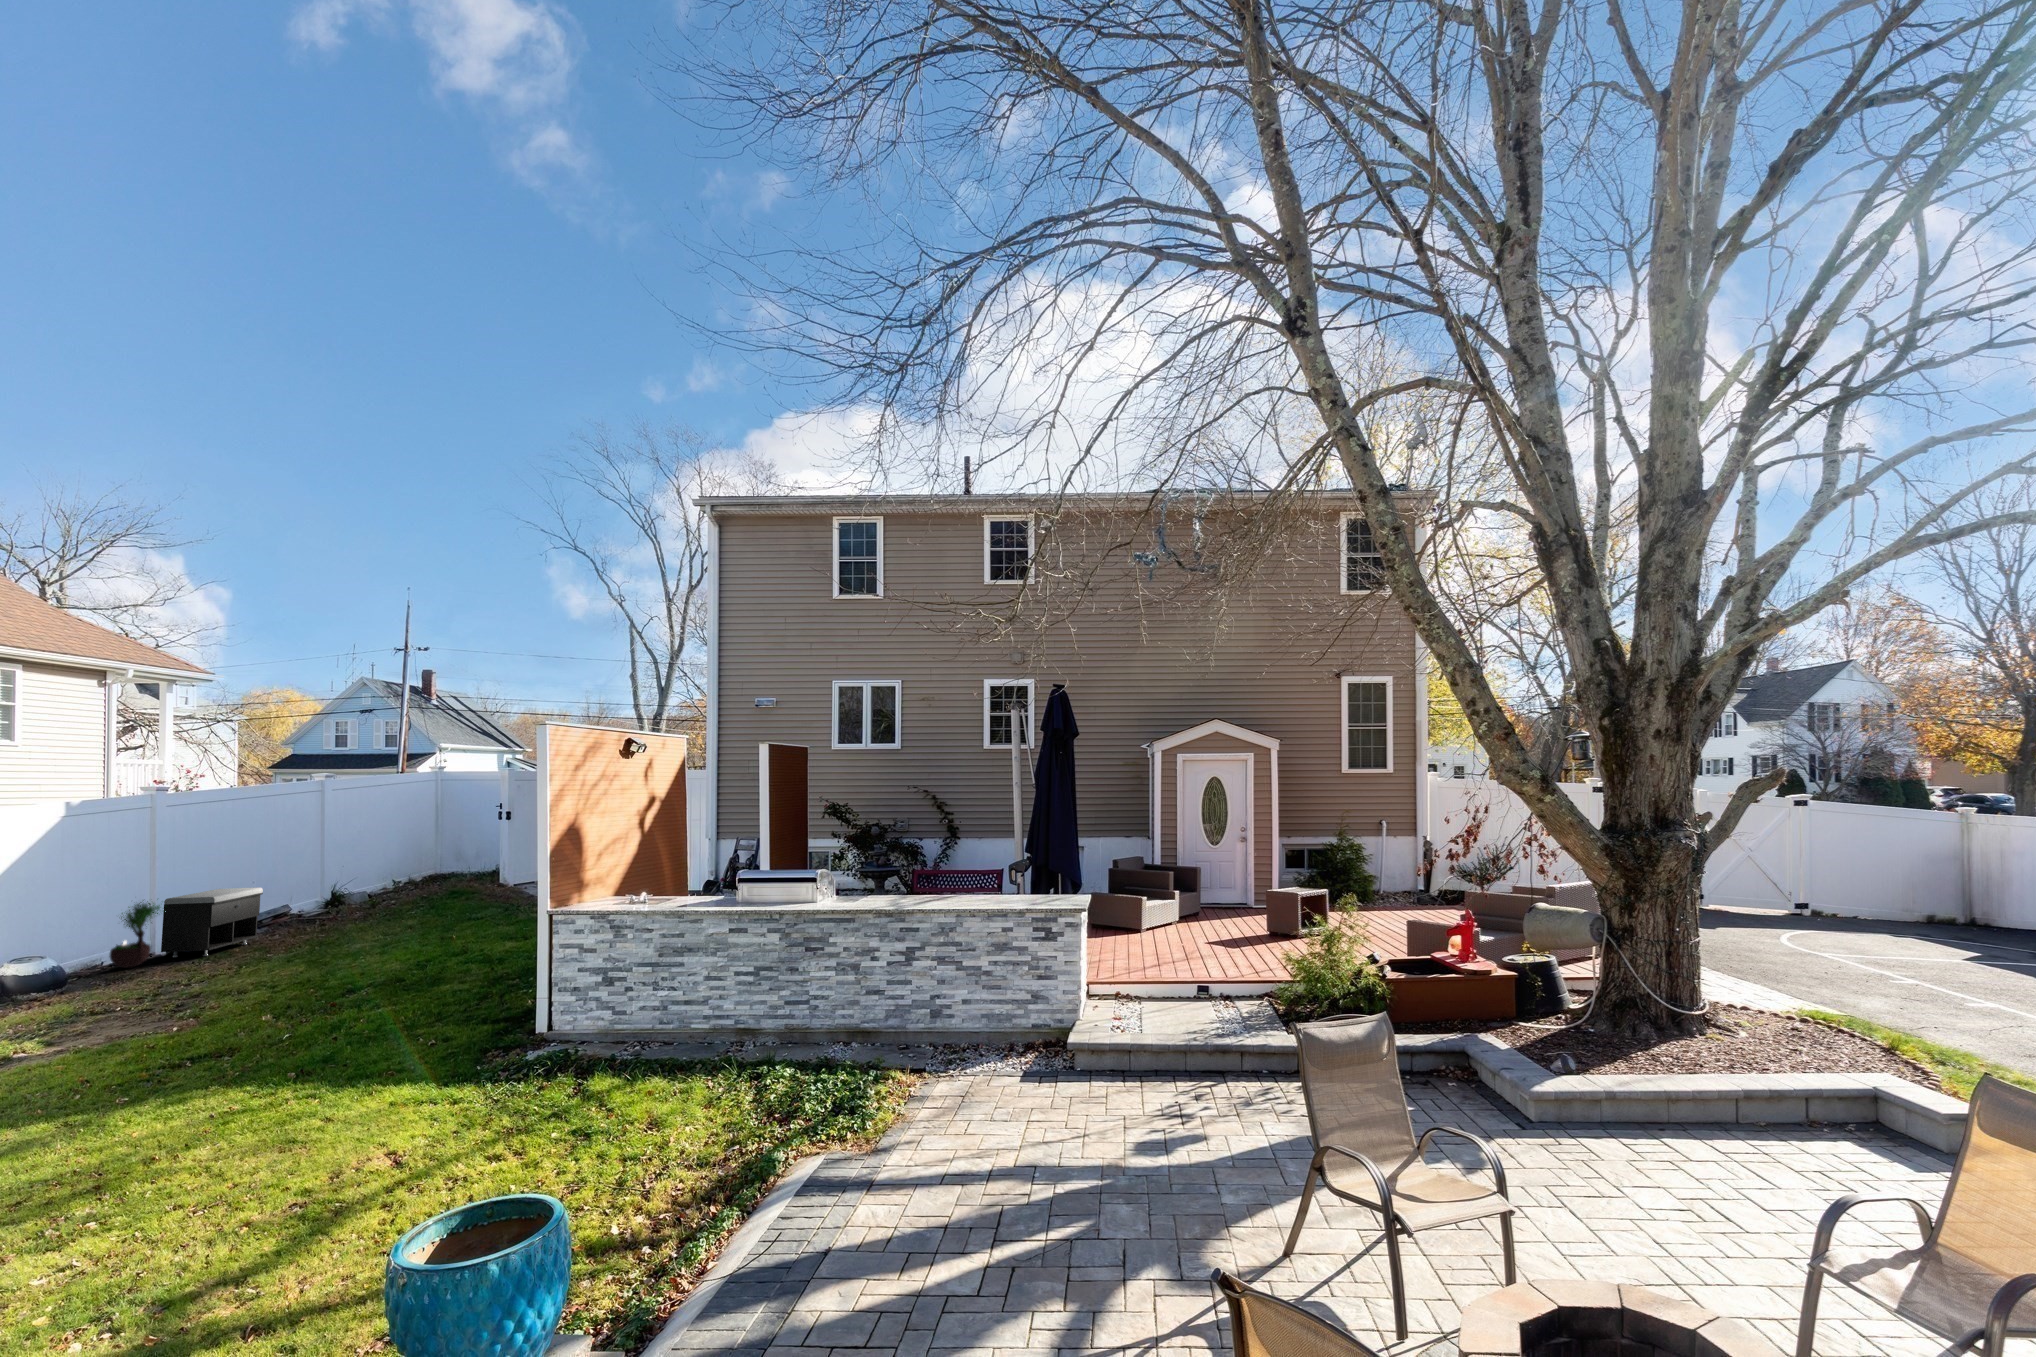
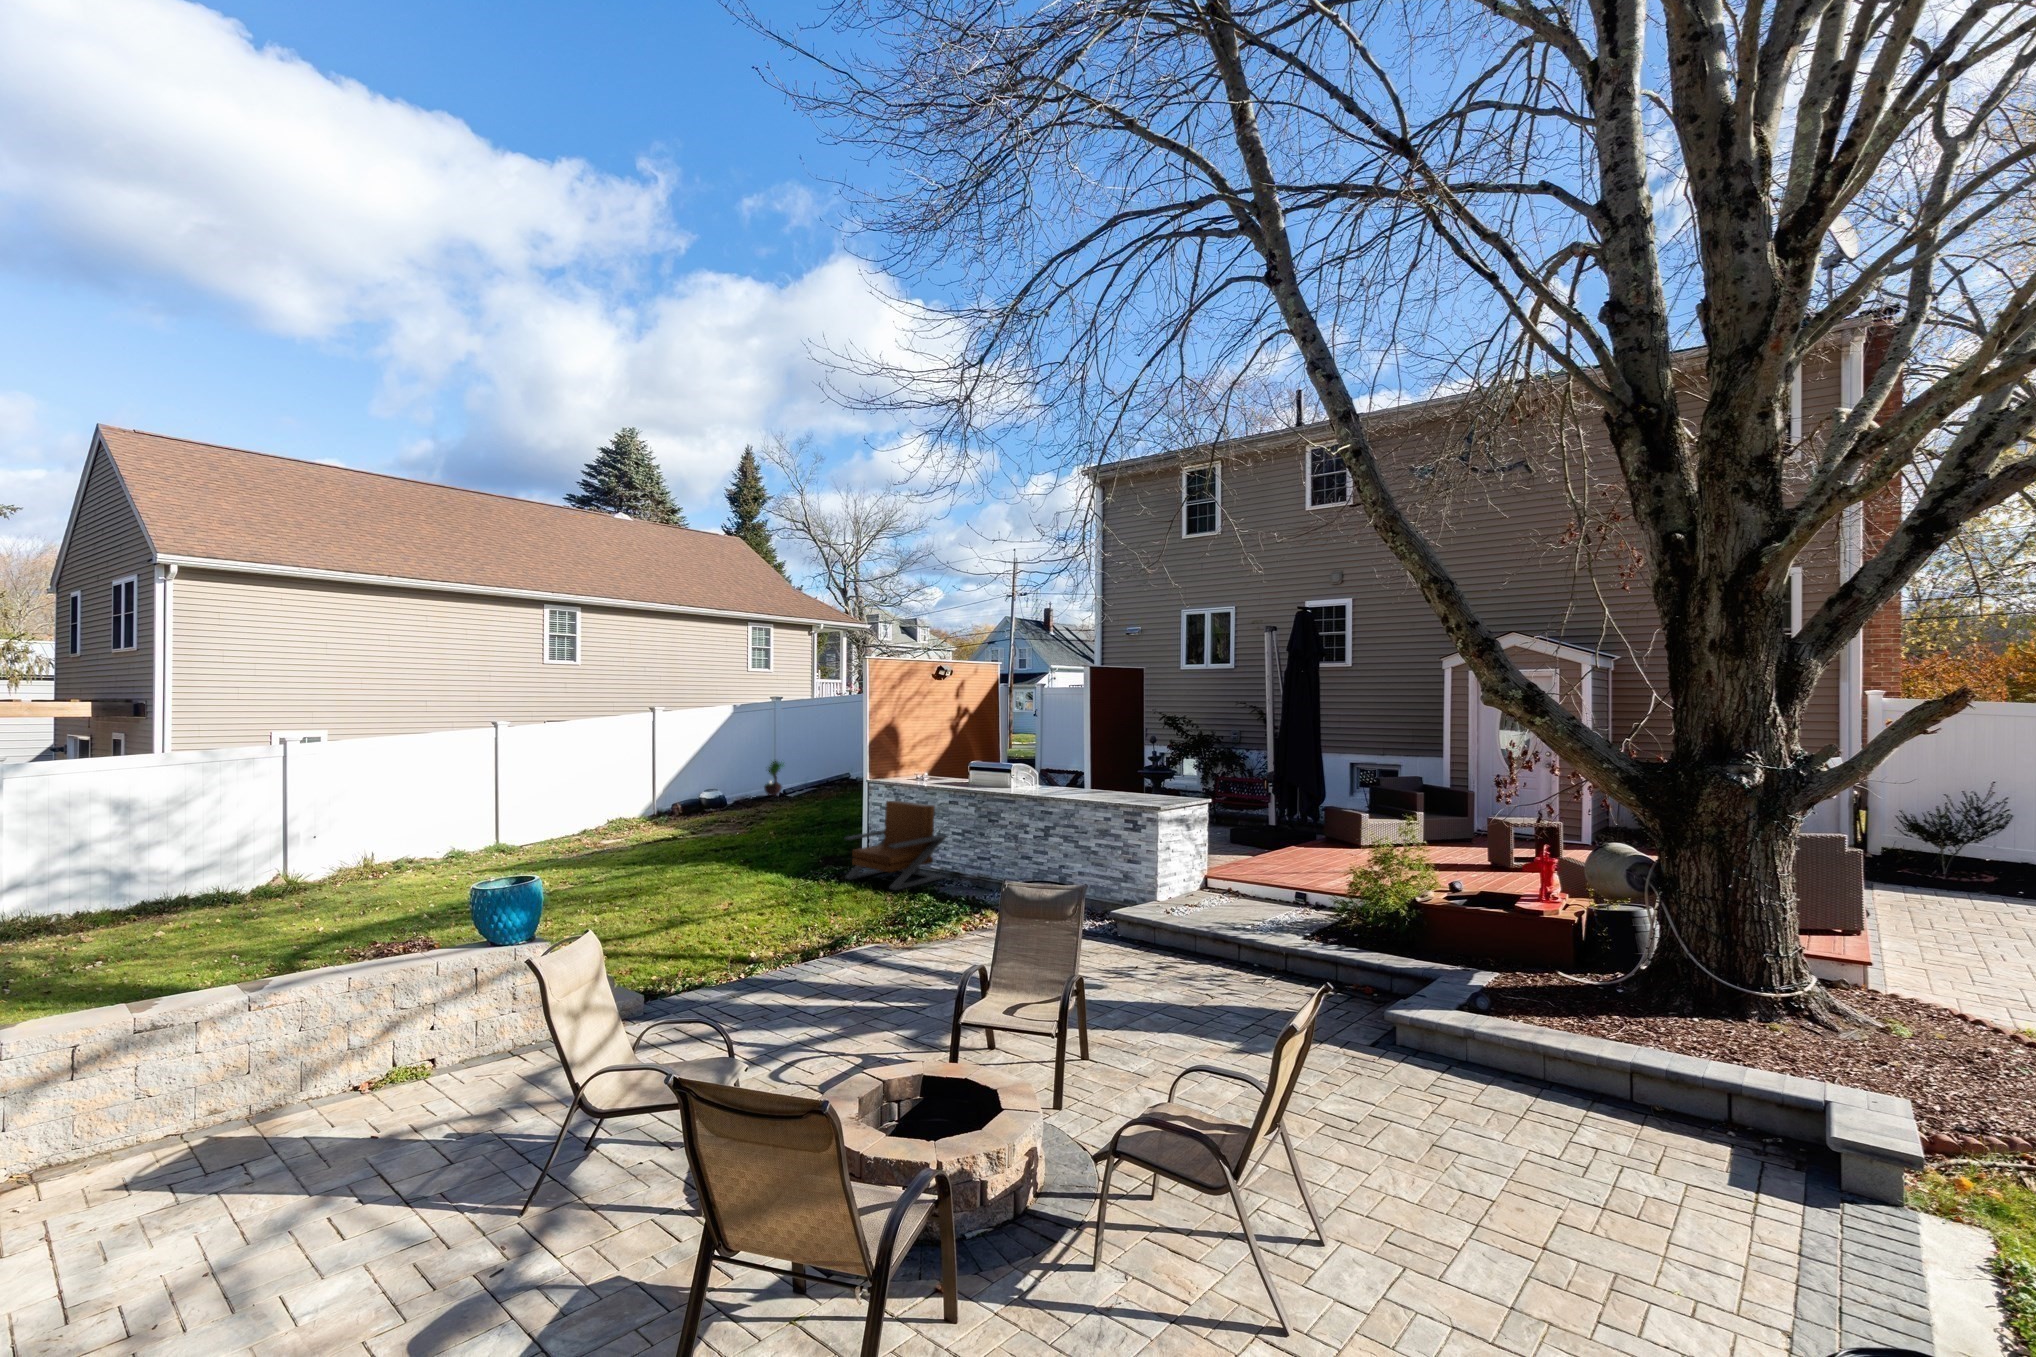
storage bench: present [161,887,263,957] -> none [789,755,838,793]
lounge chair: none [561,937,729,1075] -> present [845,801,946,890]

